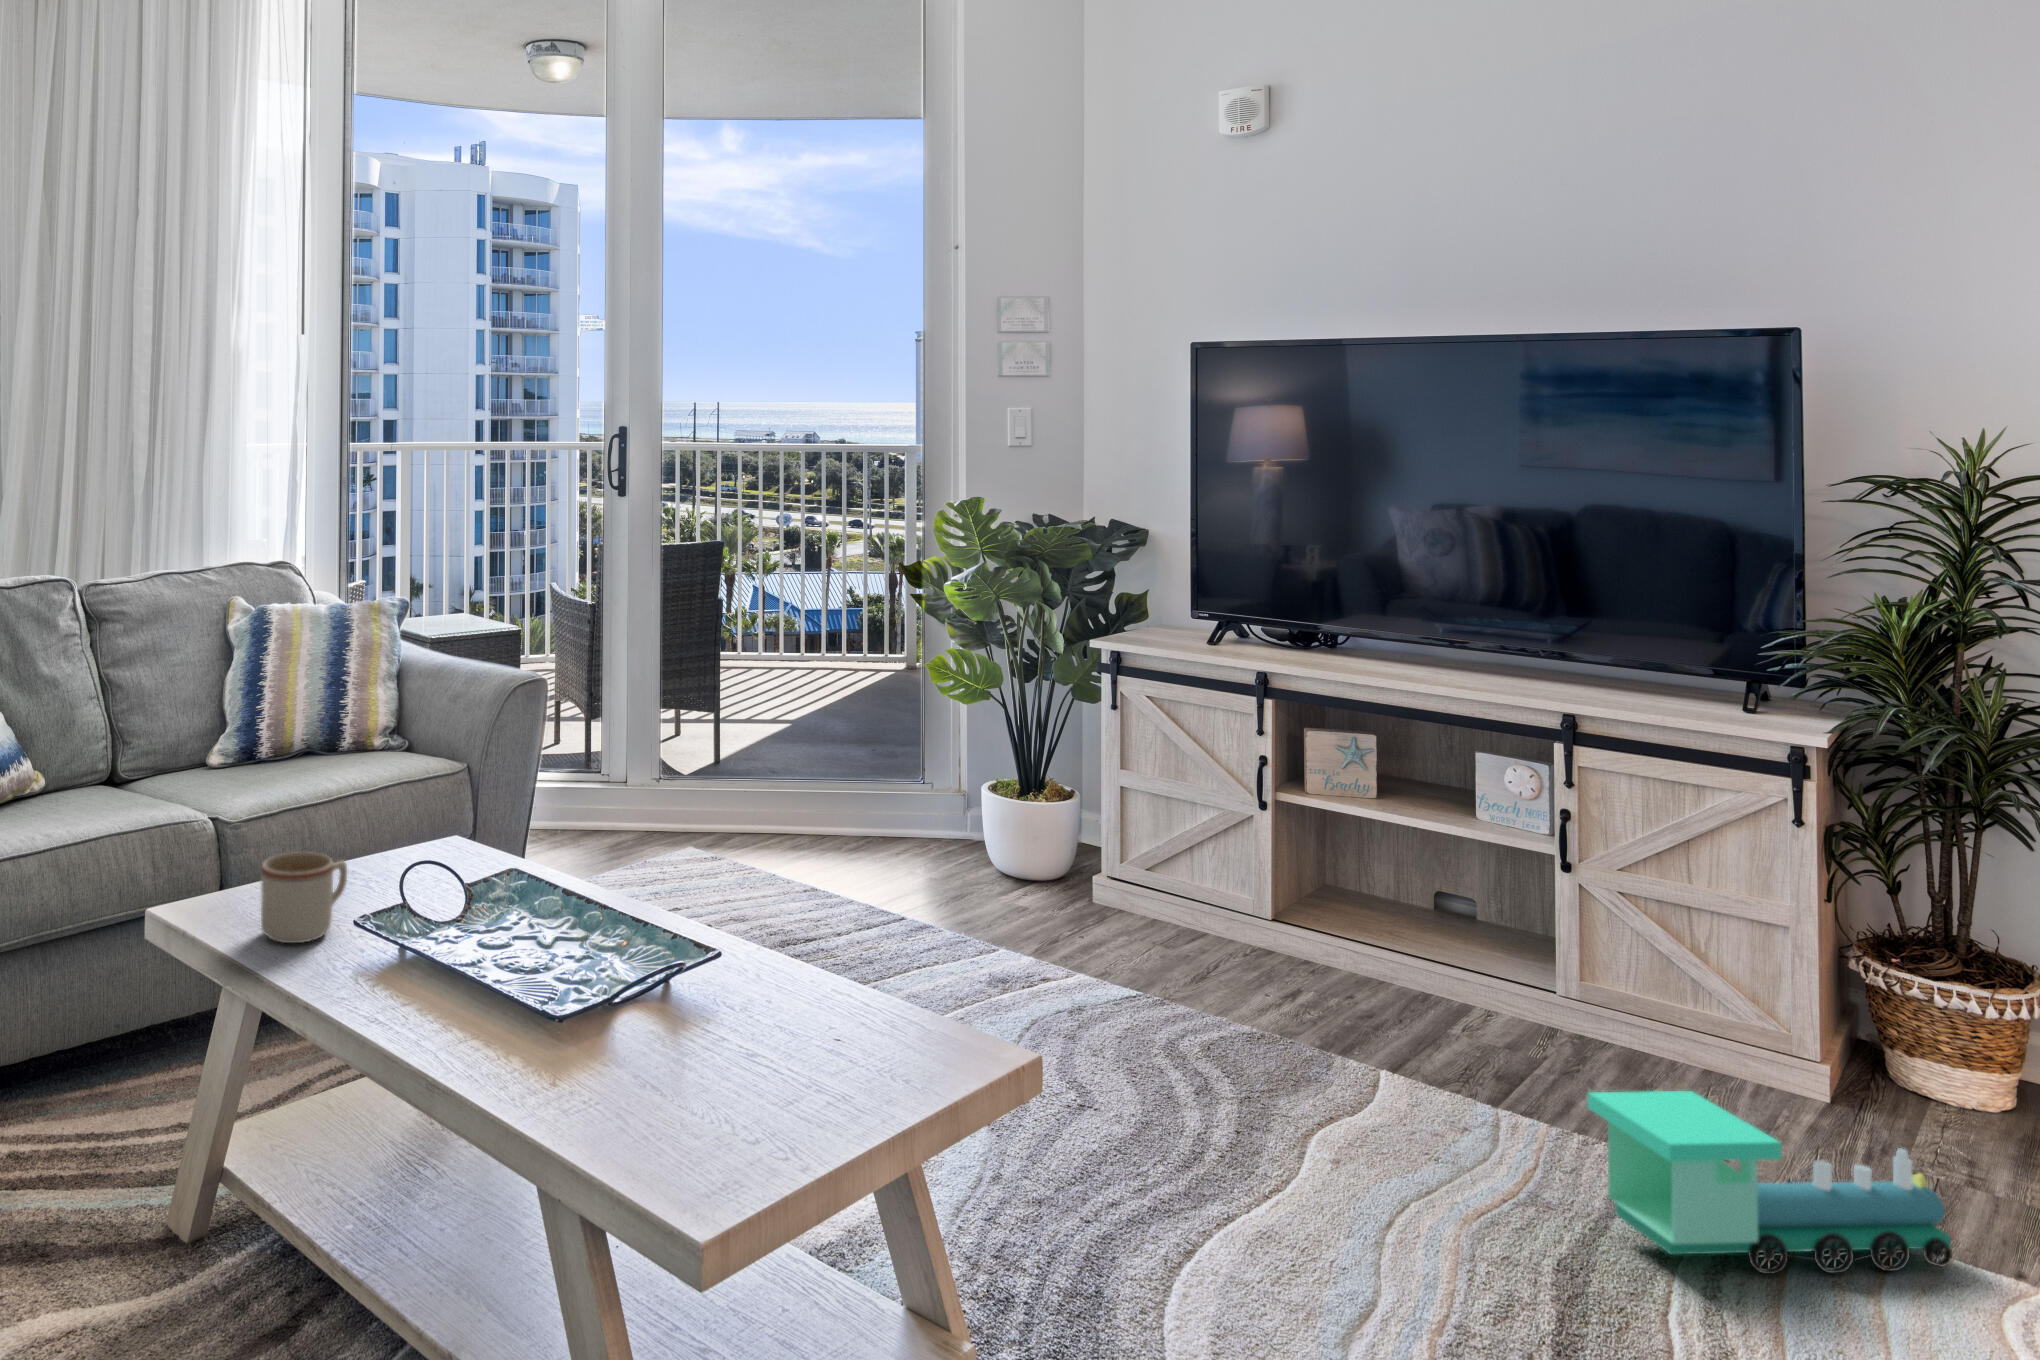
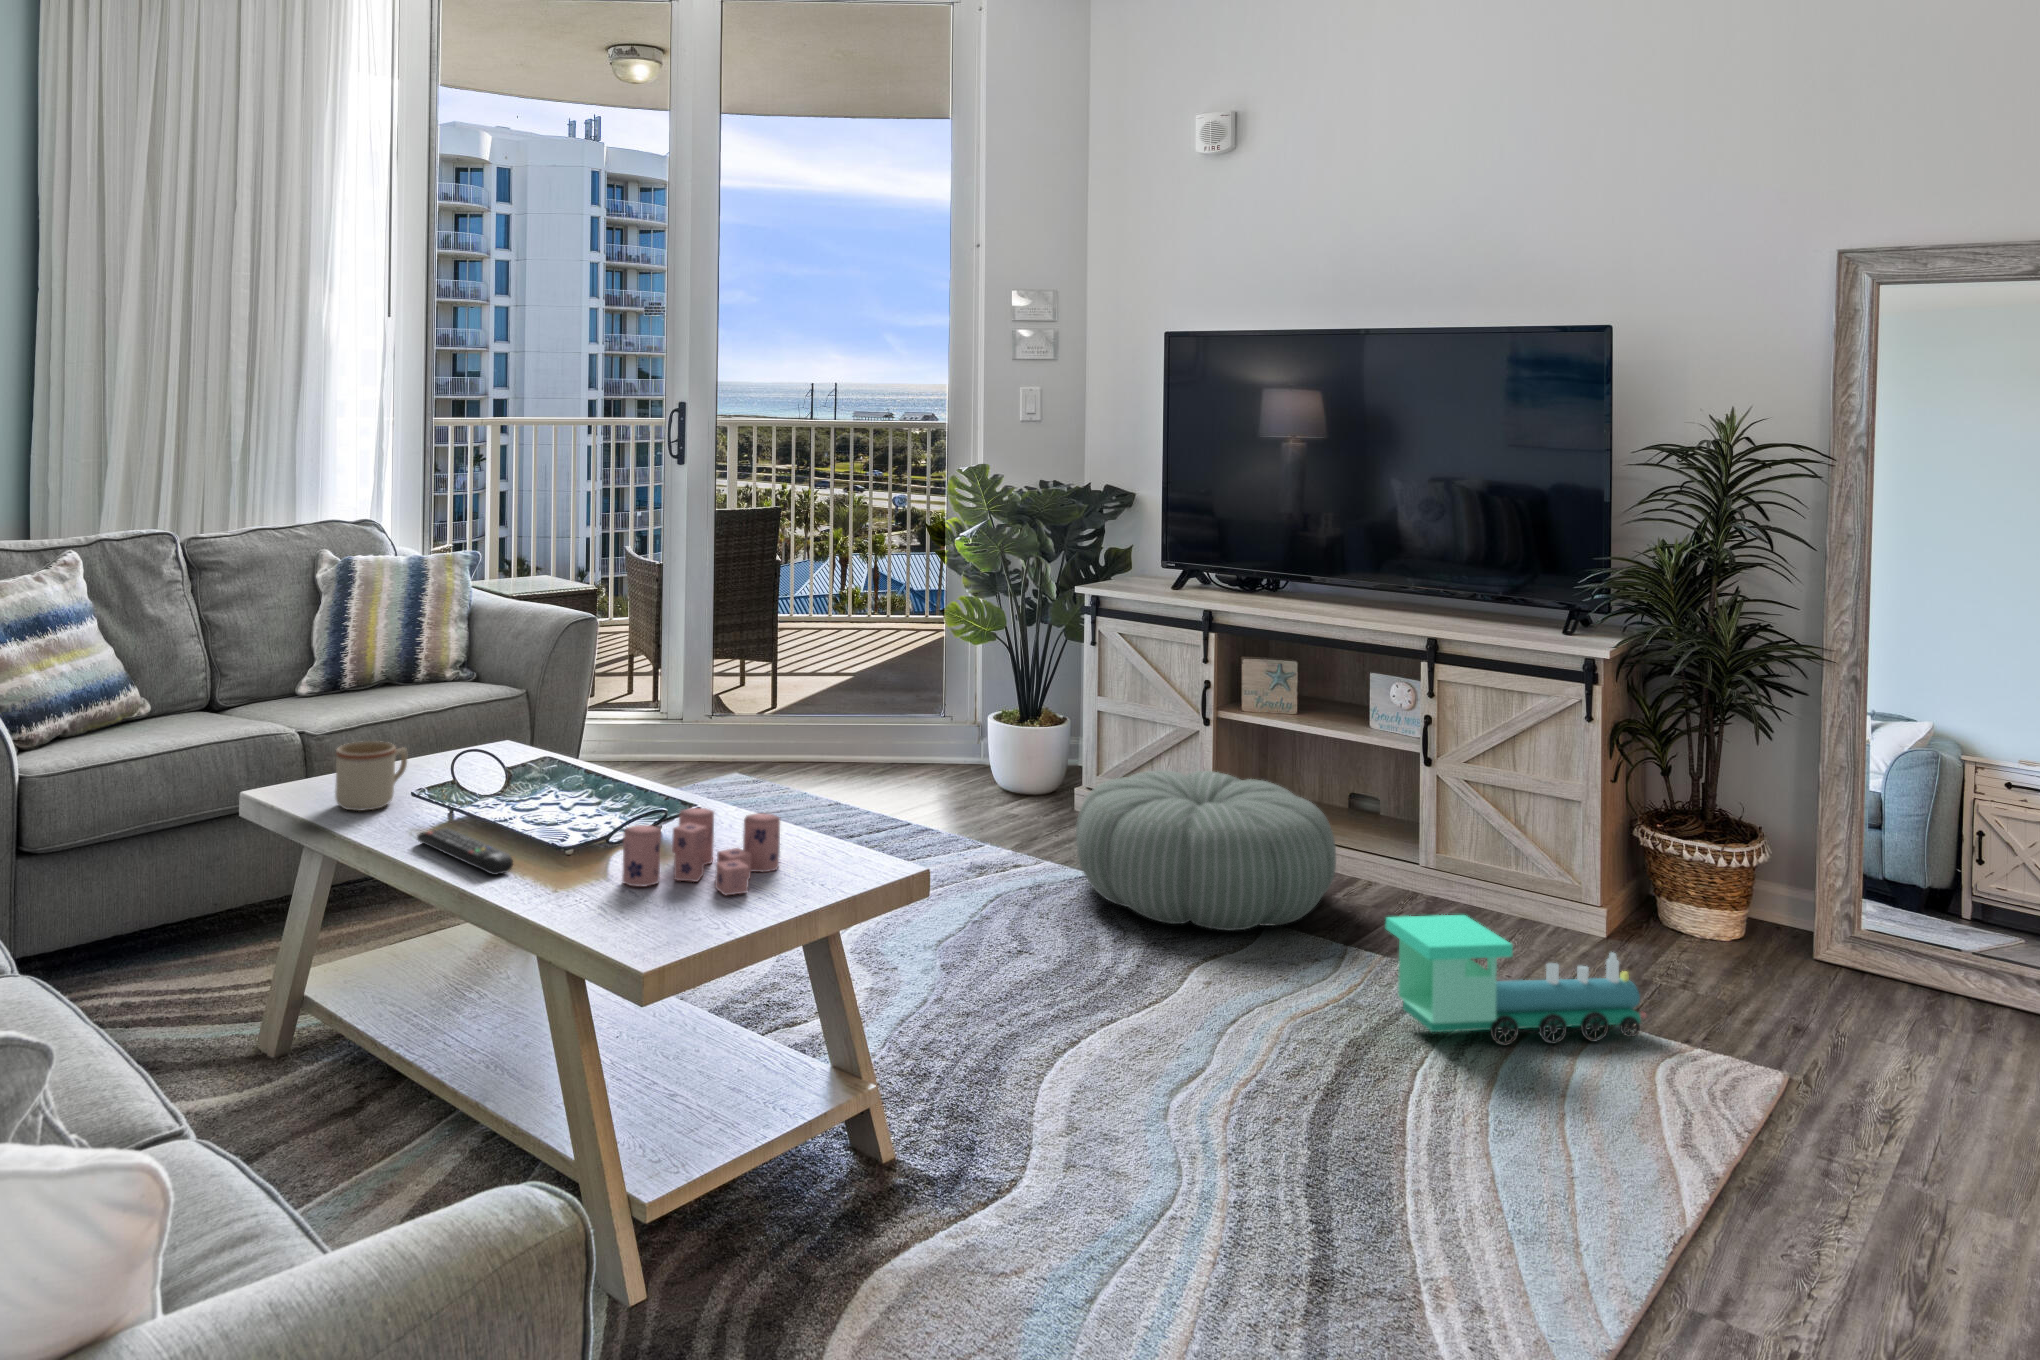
pouf: none [1125,869,1464,1082] -> present [1076,770,1336,931]
candle: none [638,961,838,1096] -> present [622,808,780,895]
remote control: none [365,976,493,1053] -> present [417,828,513,875]

